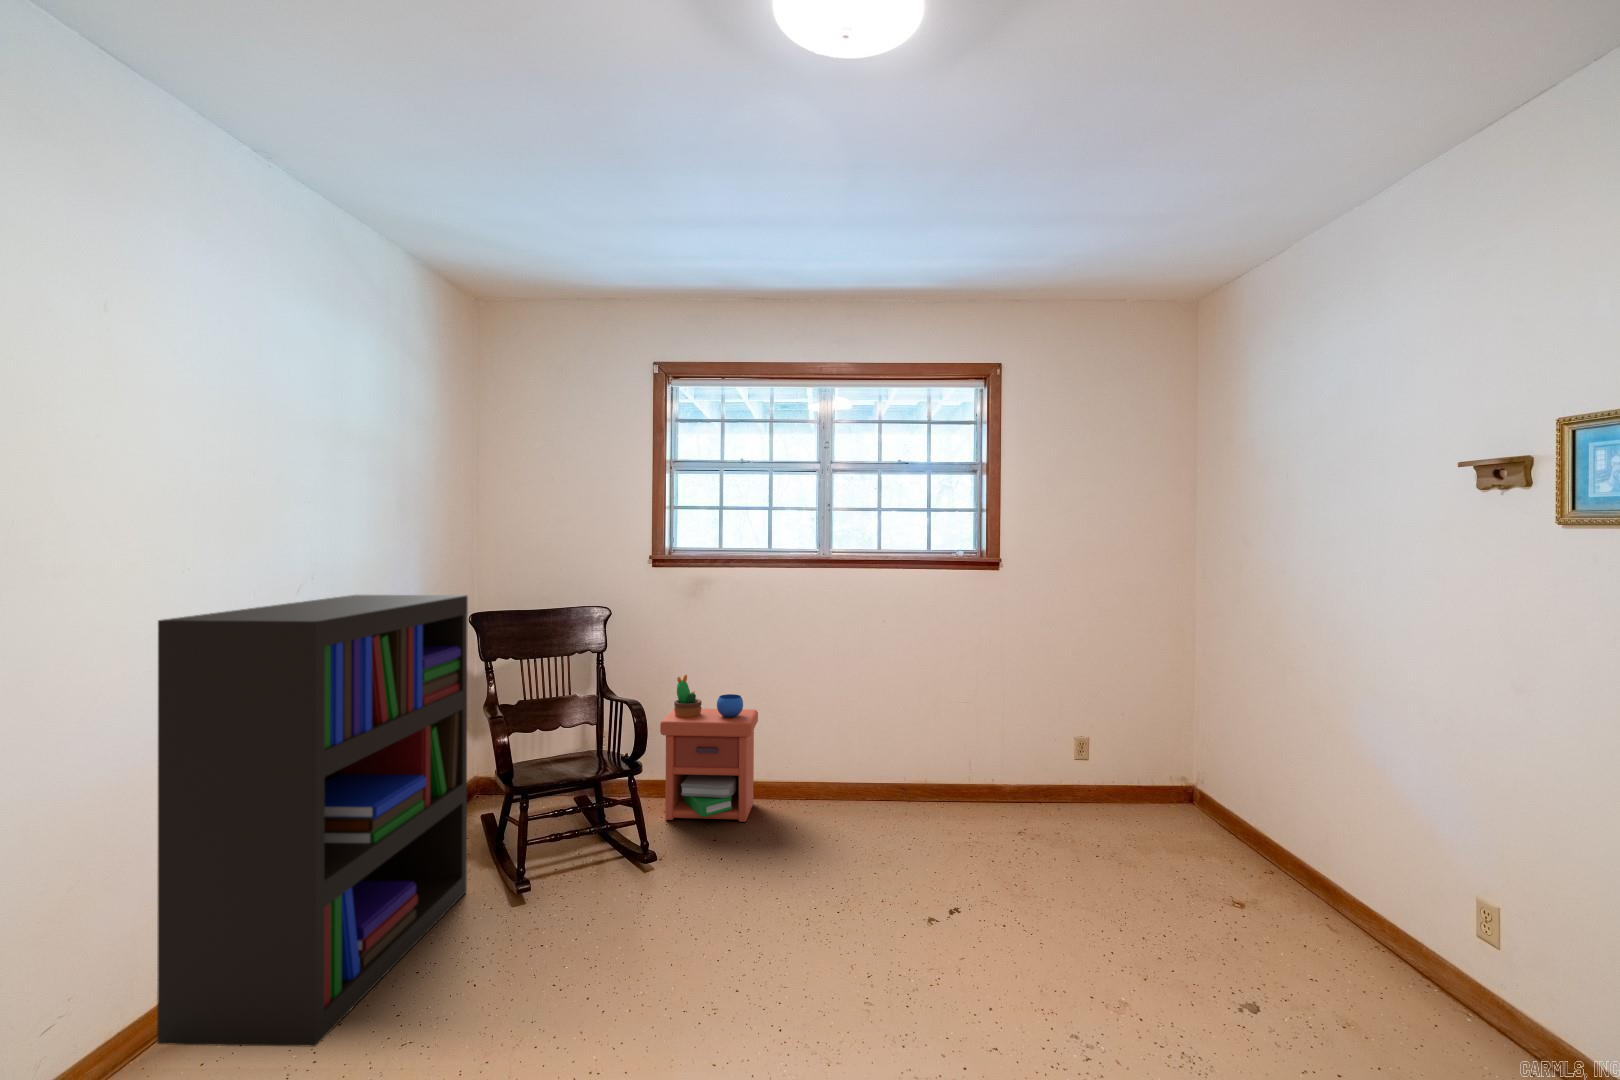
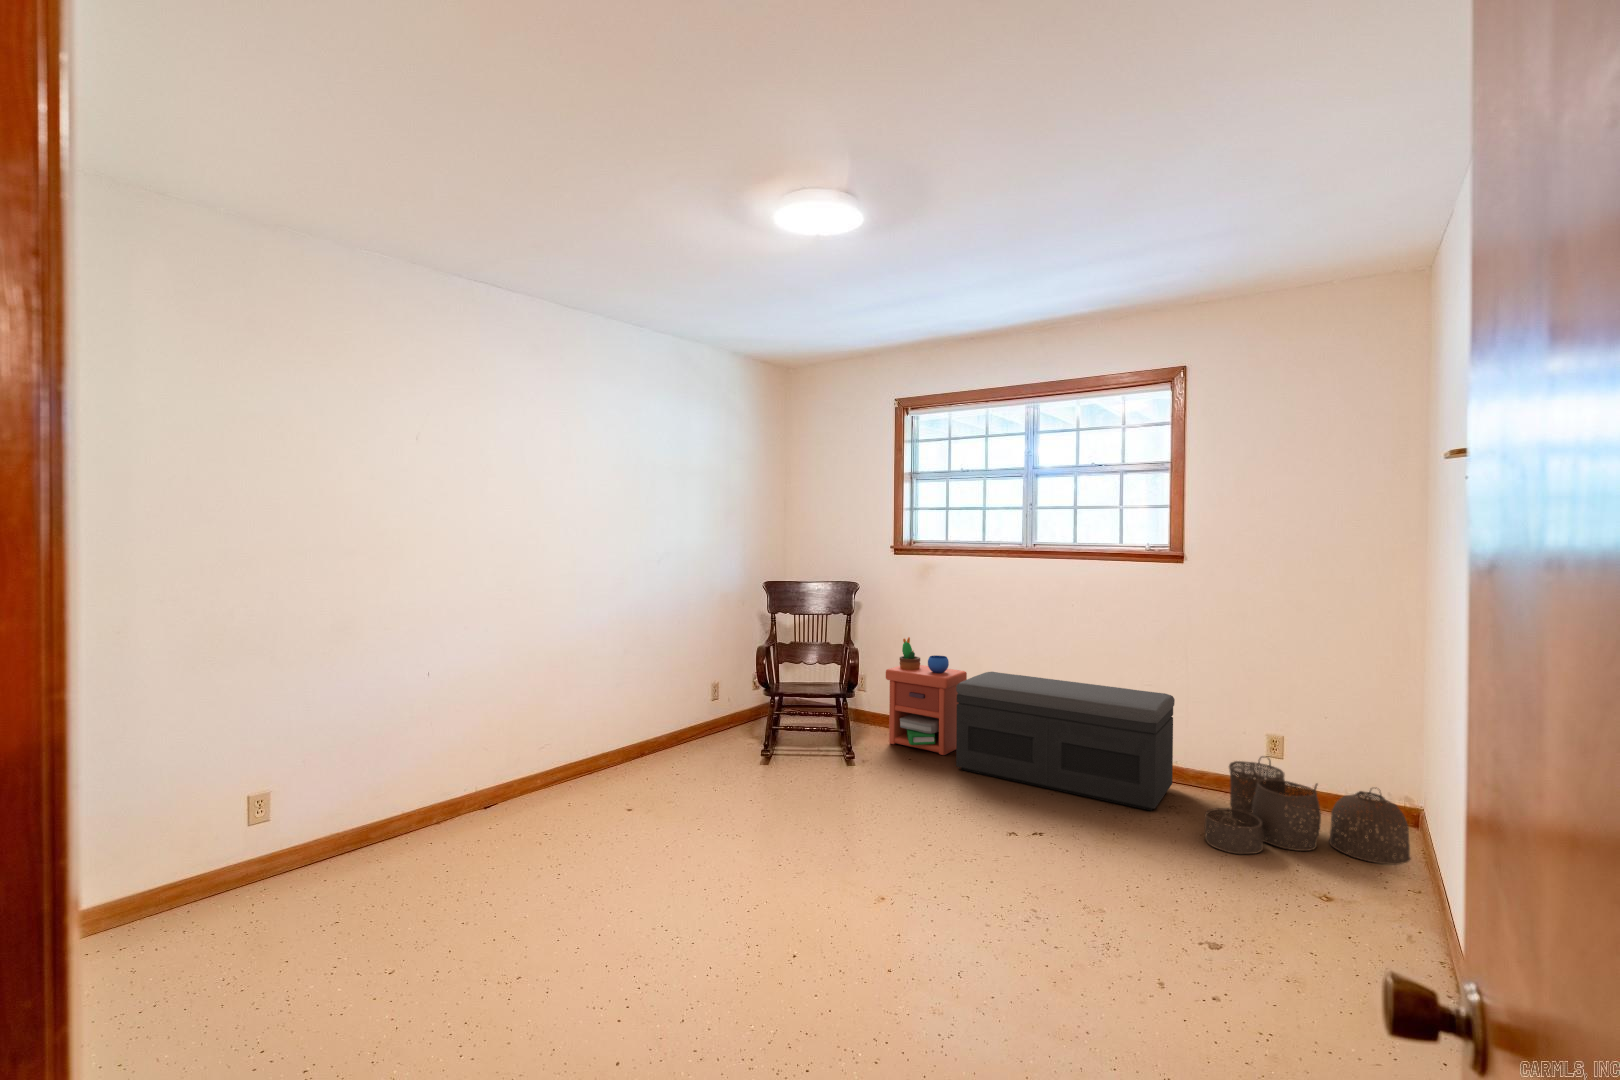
bookshelf: present [157,595,468,1047] -> none [582,566,743,795]
storage bench: none [778,707,1015,841] -> present [956,672,1175,811]
woven basket: none [1060,760,1222,873] -> present [1205,756,1410,865]

